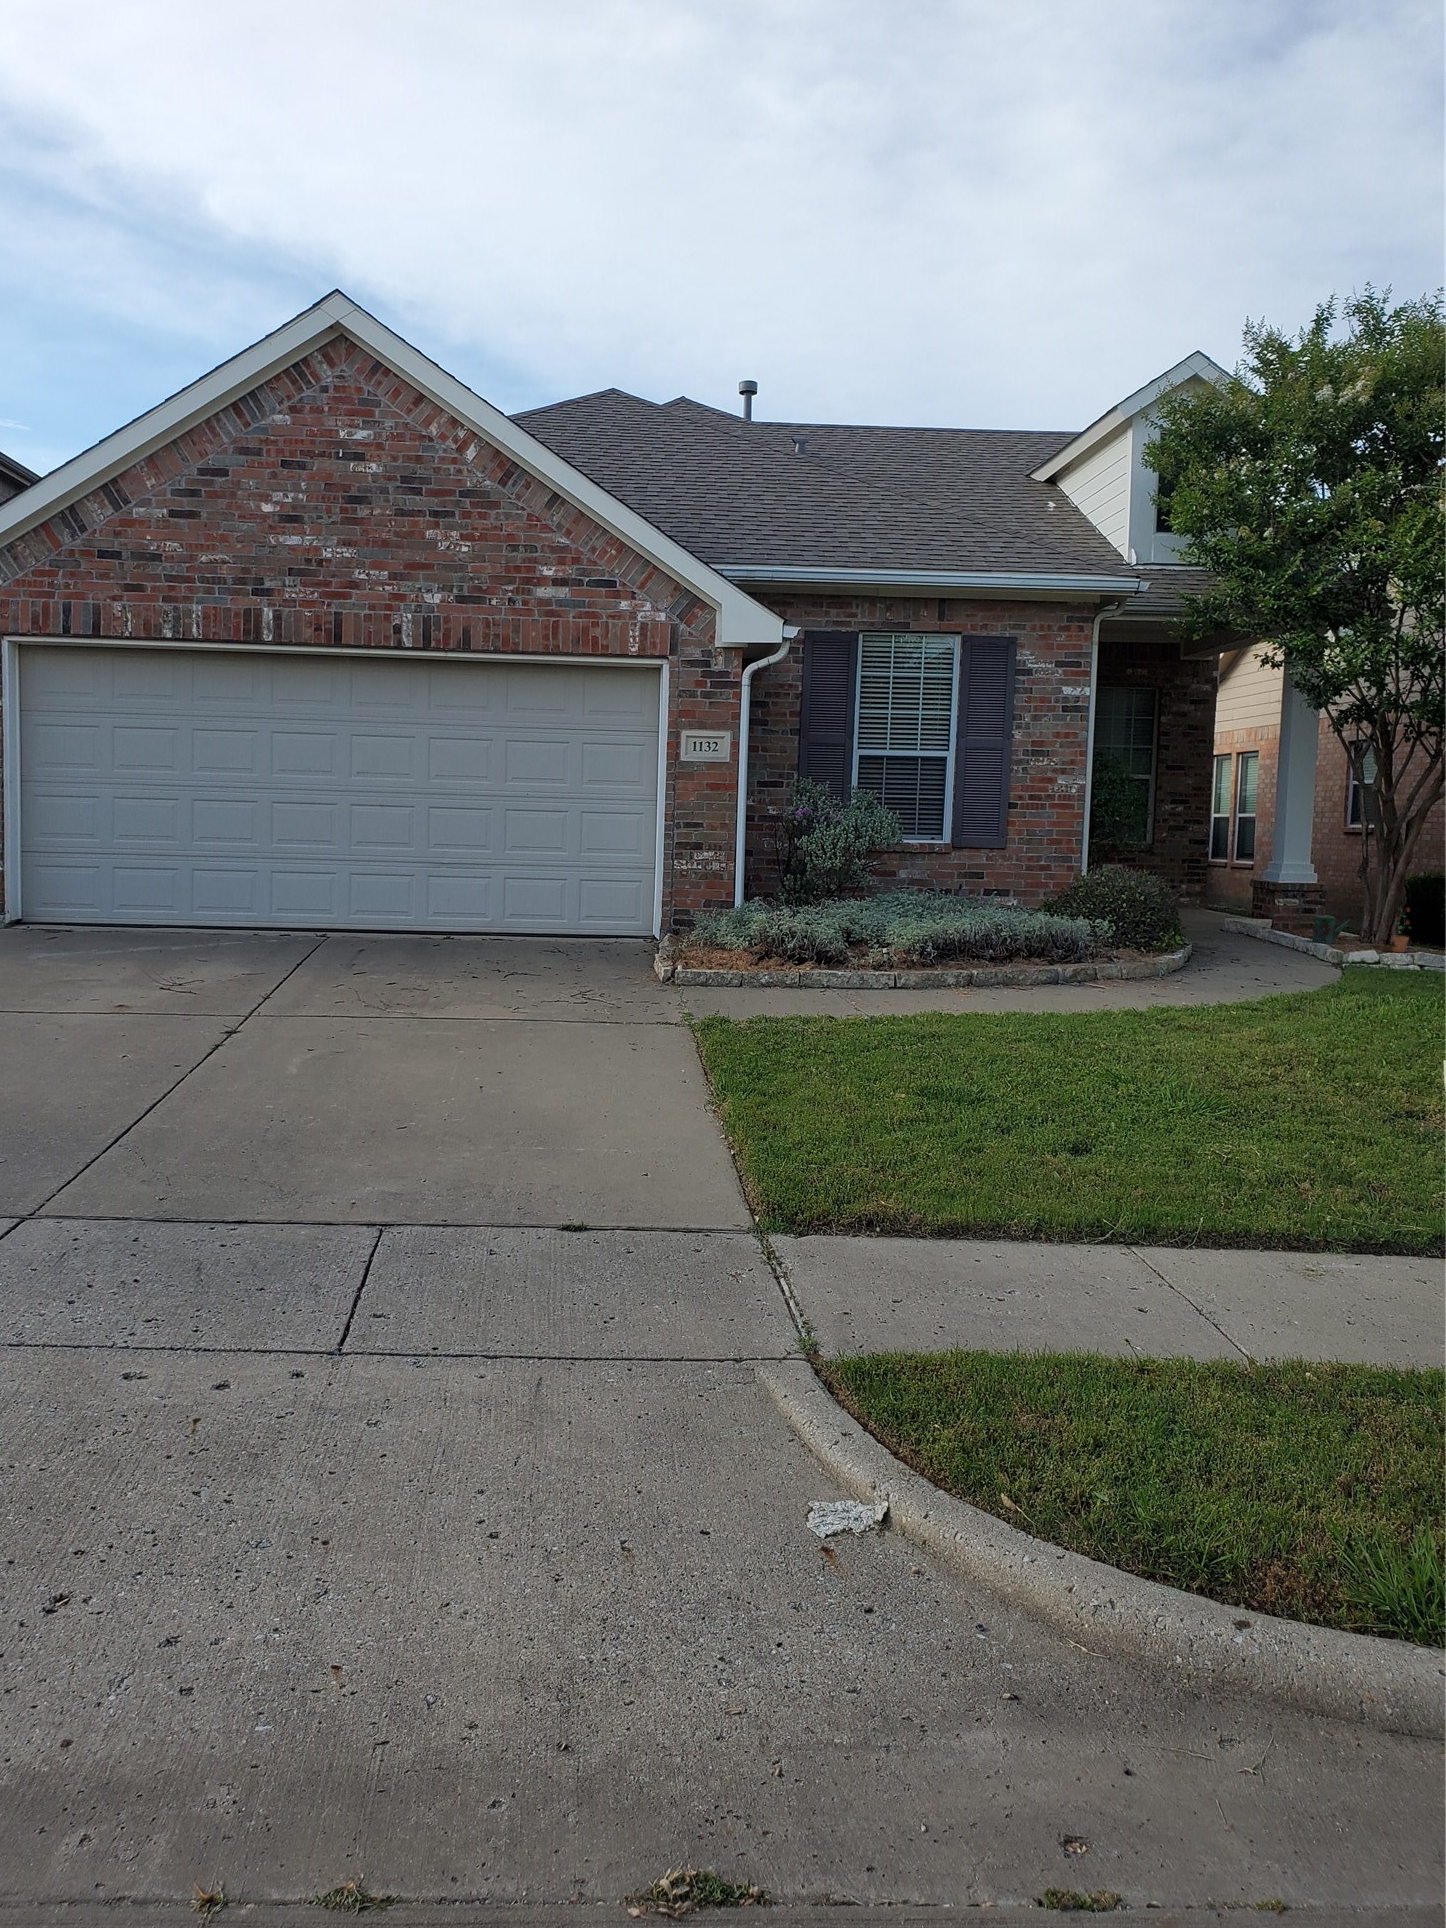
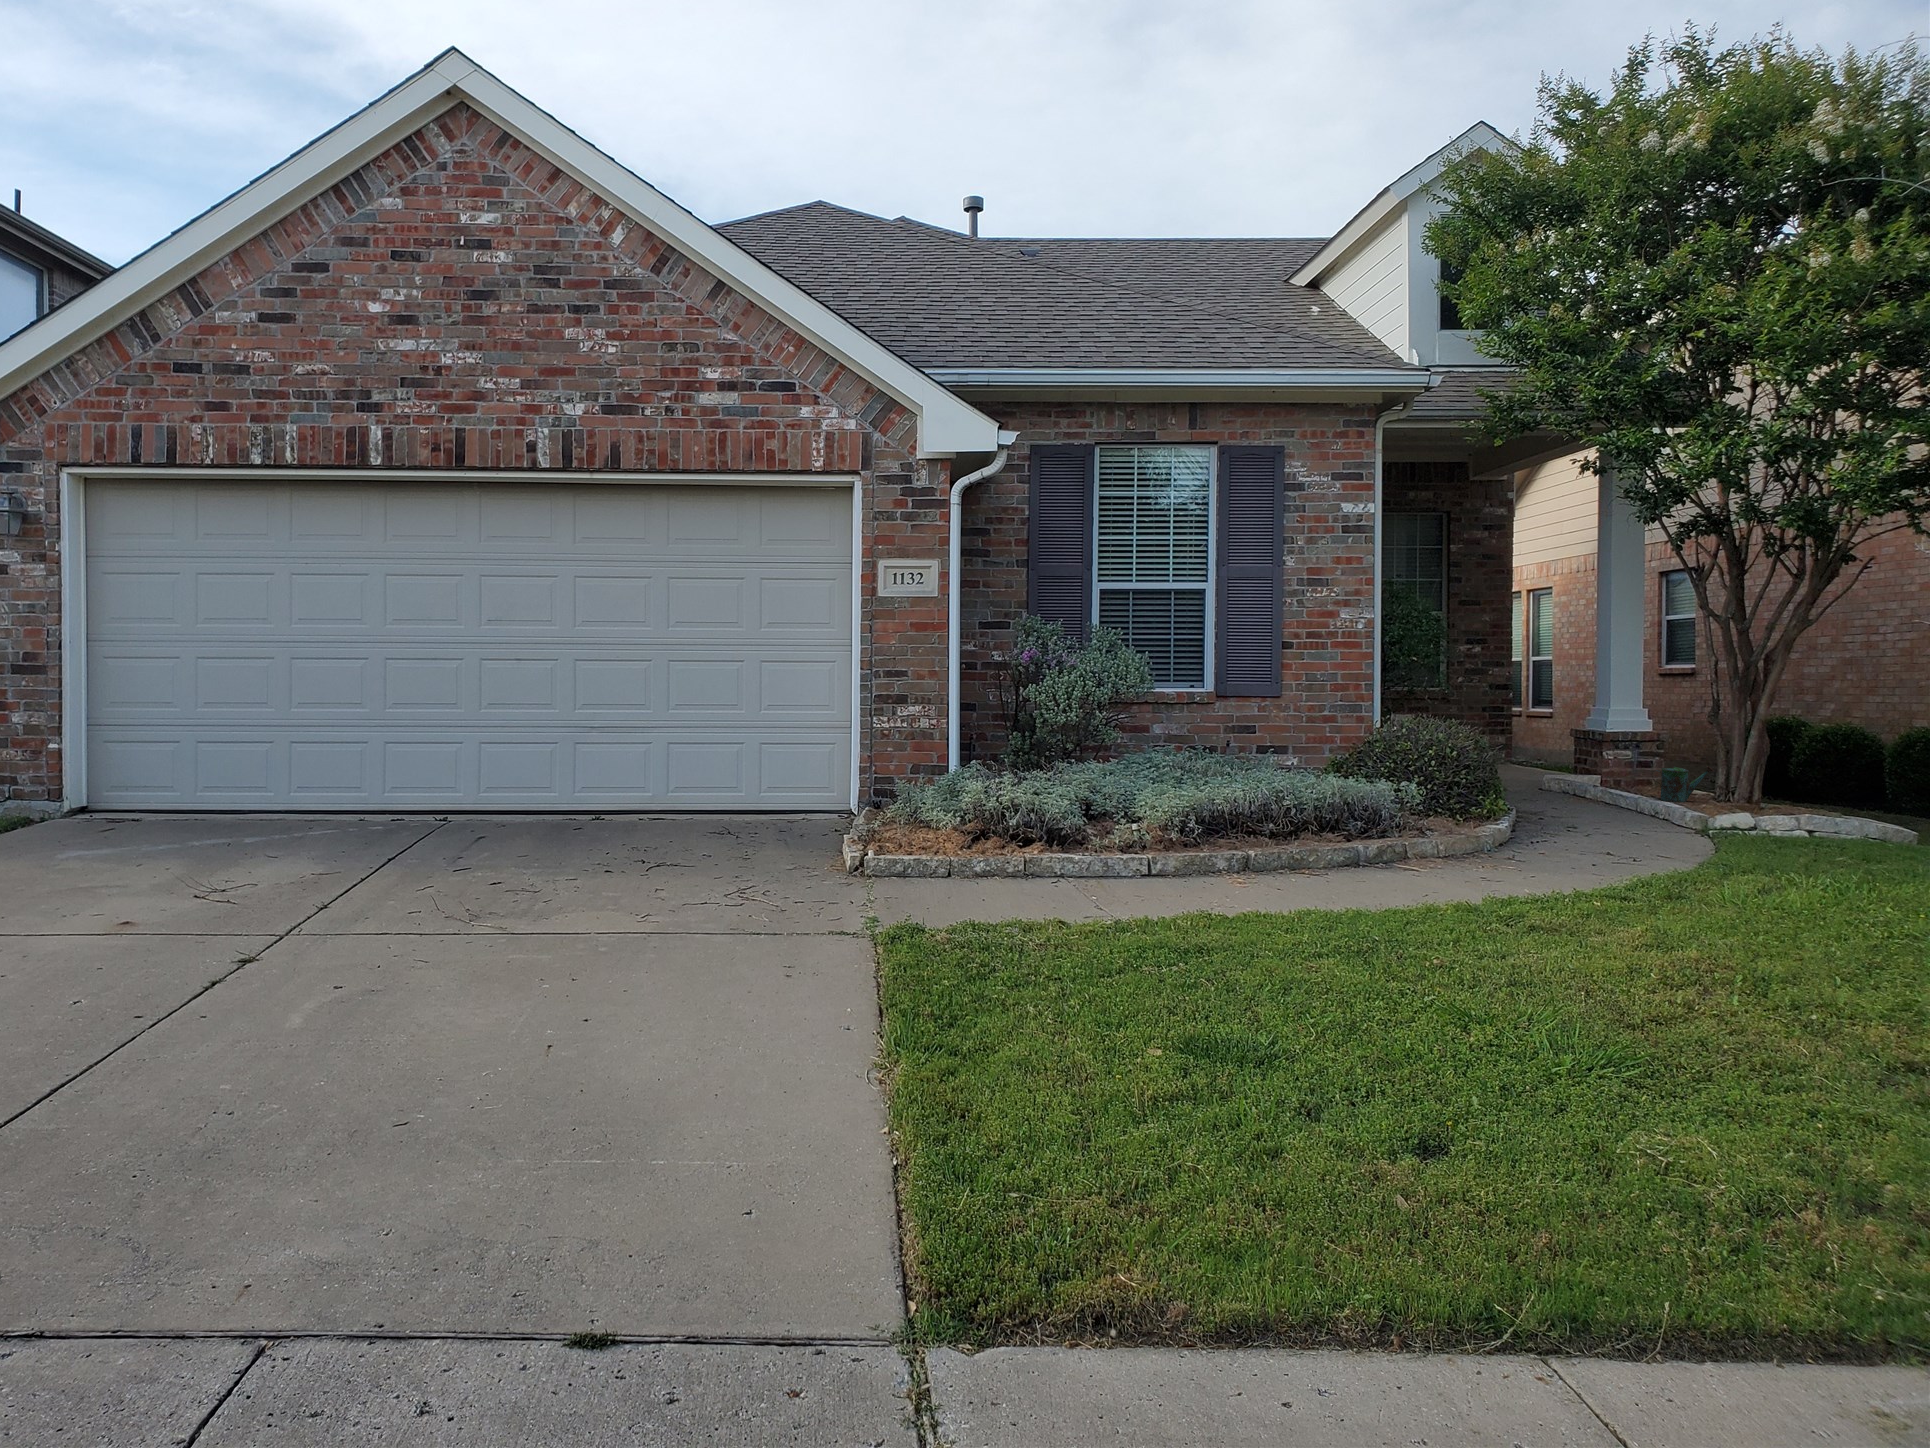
potted plant: present [1392,909,1409,952] -> none [1759,754,1791,812]

